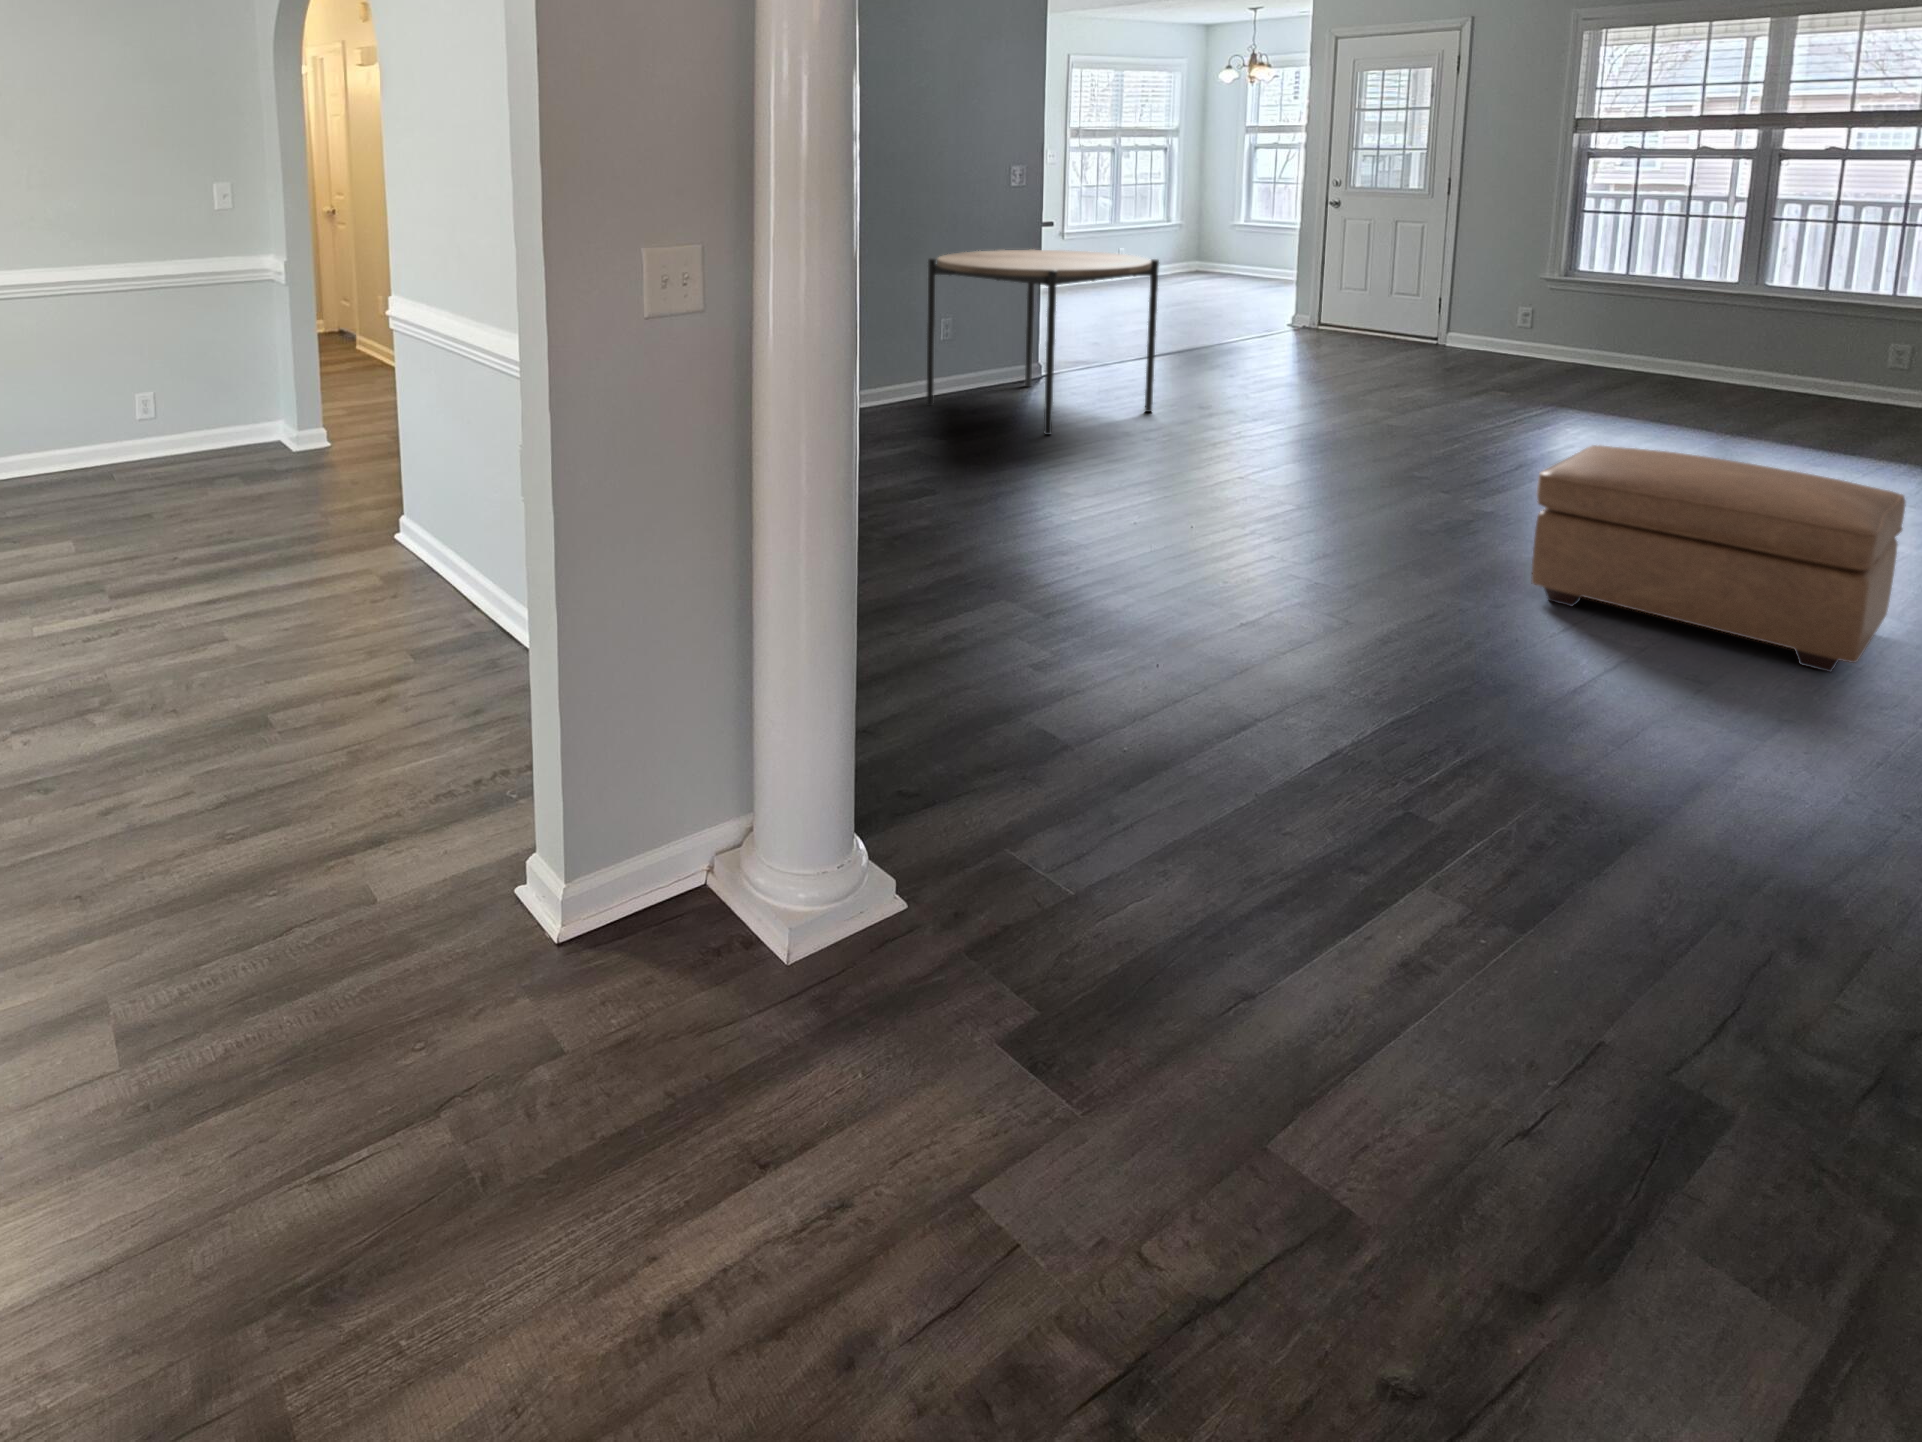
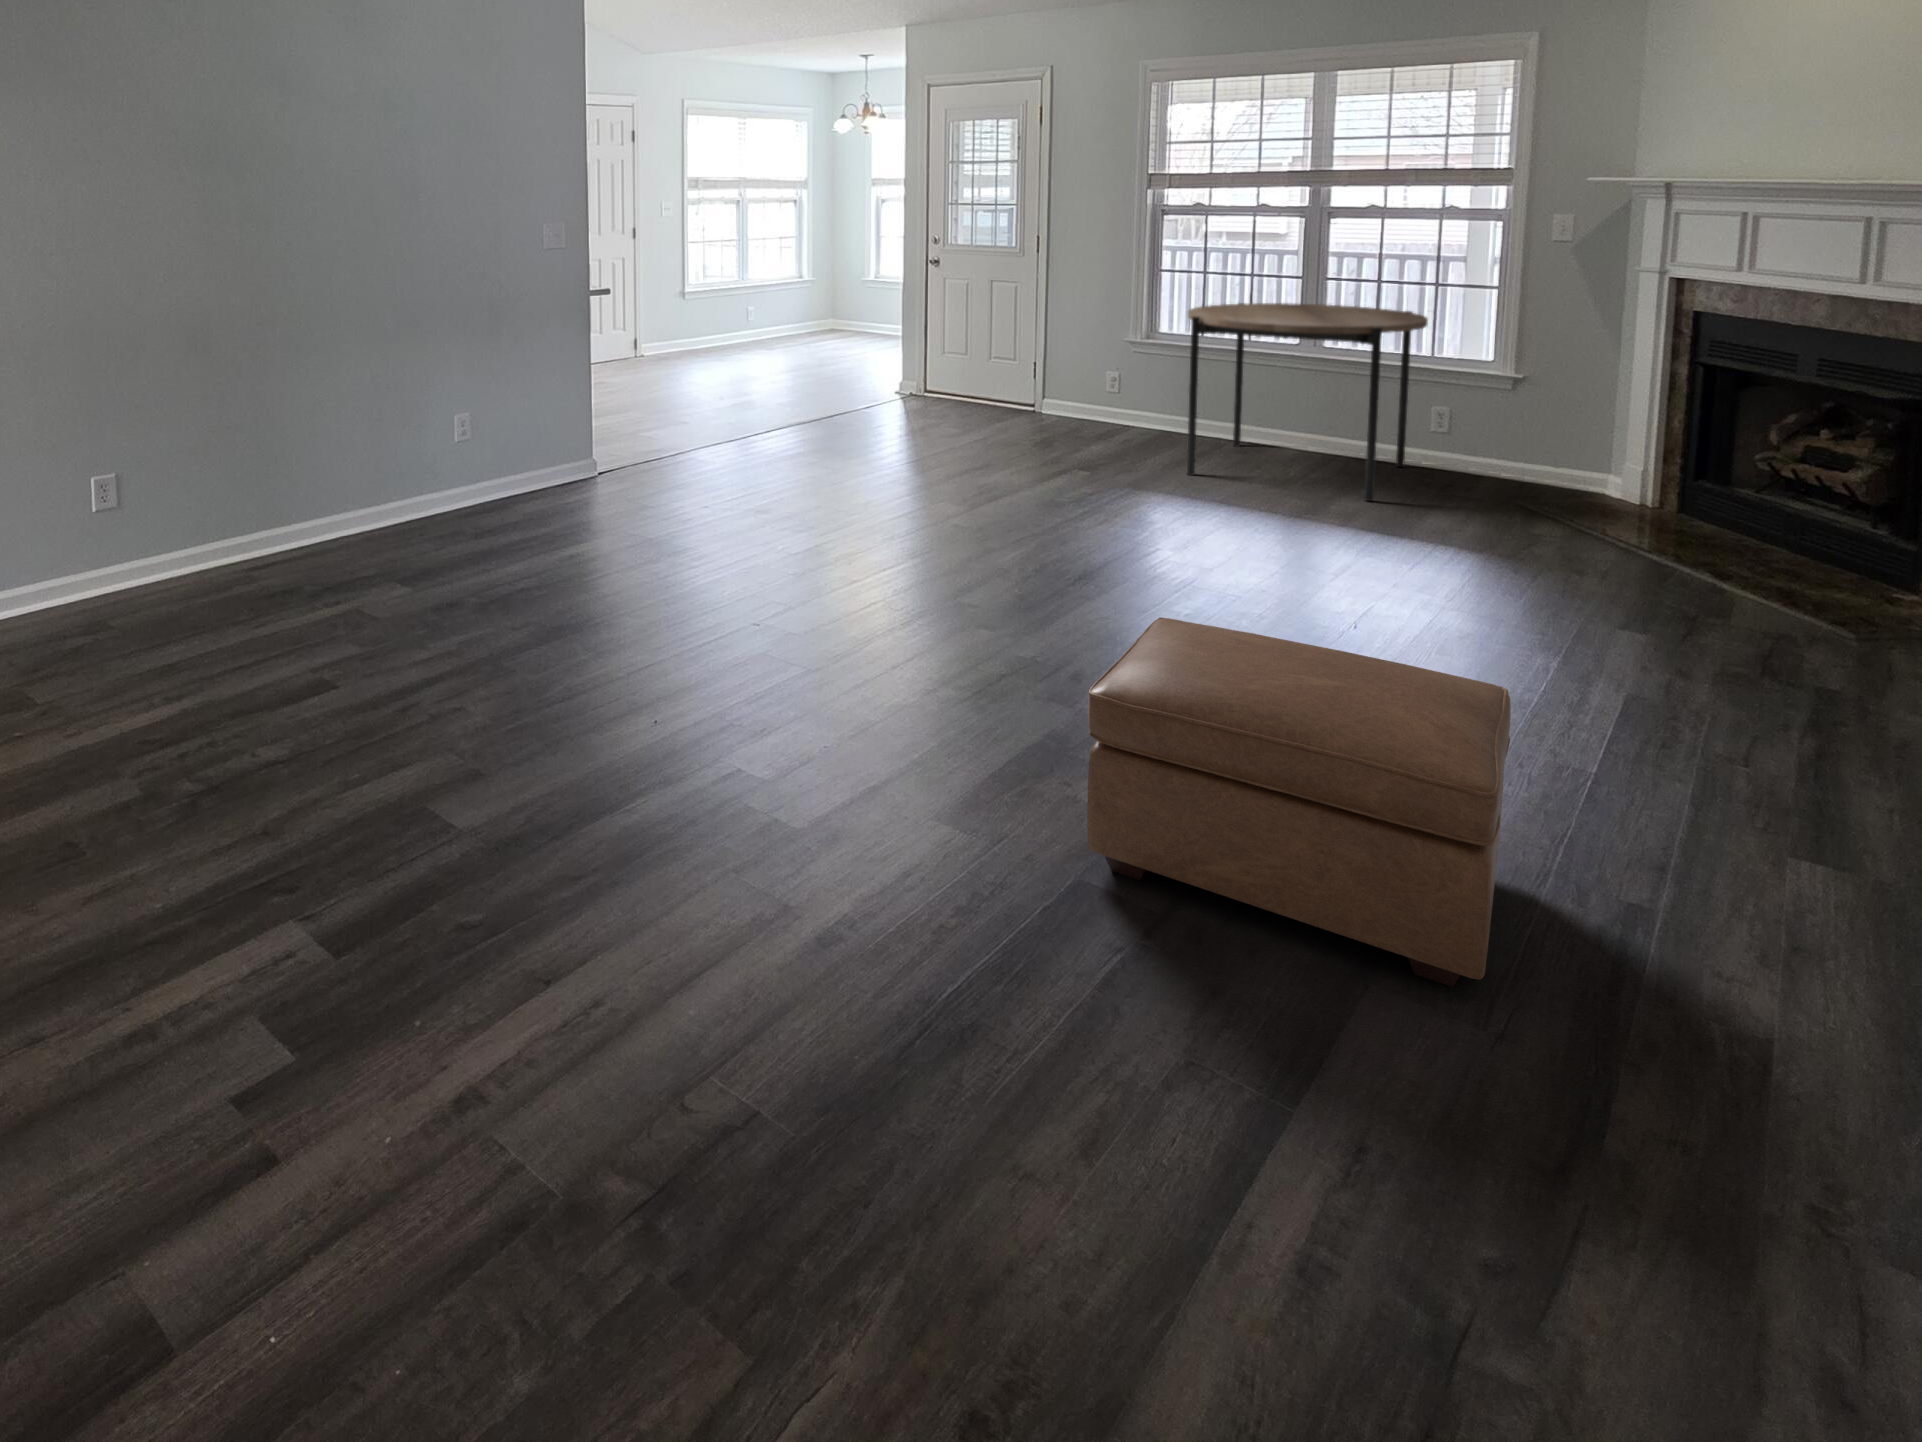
dining table: present [926,249,1159,435] -> present [1187,303,1428,501]

